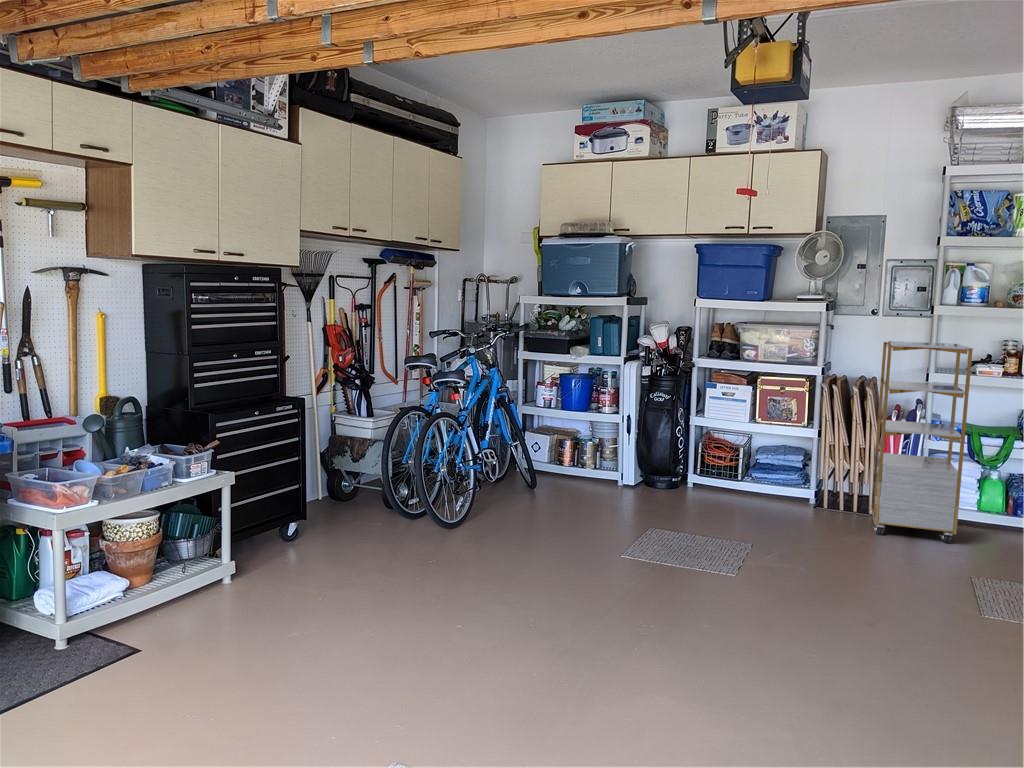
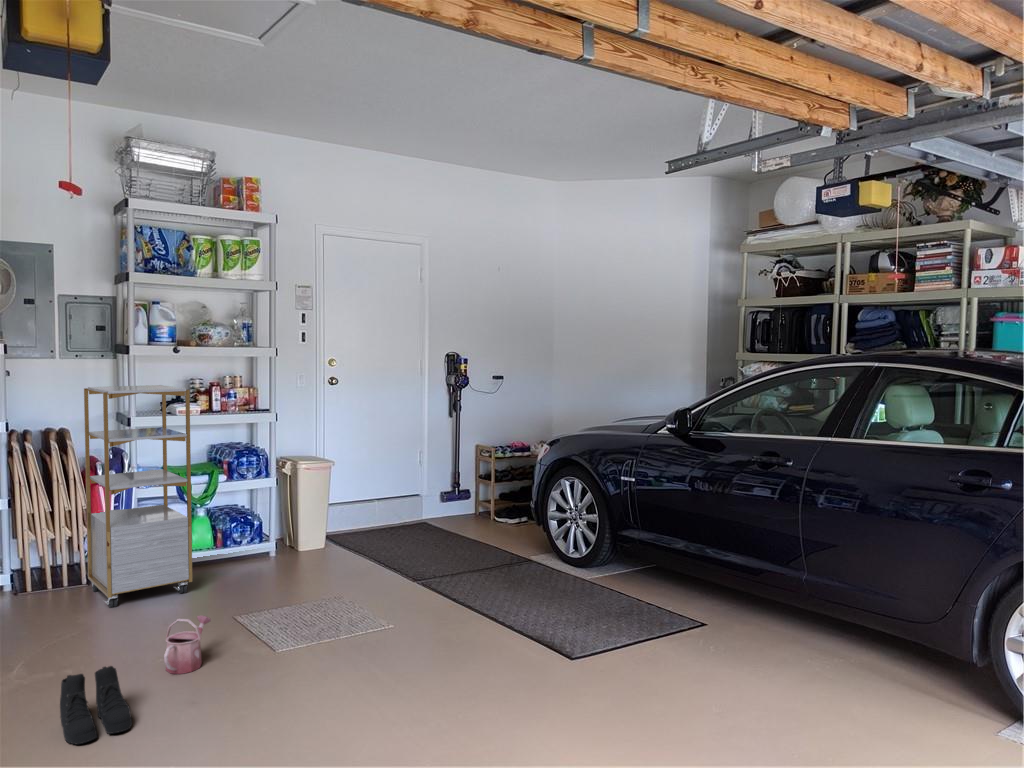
watering can: none [878,547,935,597] -> present [164,616,211,674]
boots: none [780,555,830,610] -> present [60,666,132,744]

